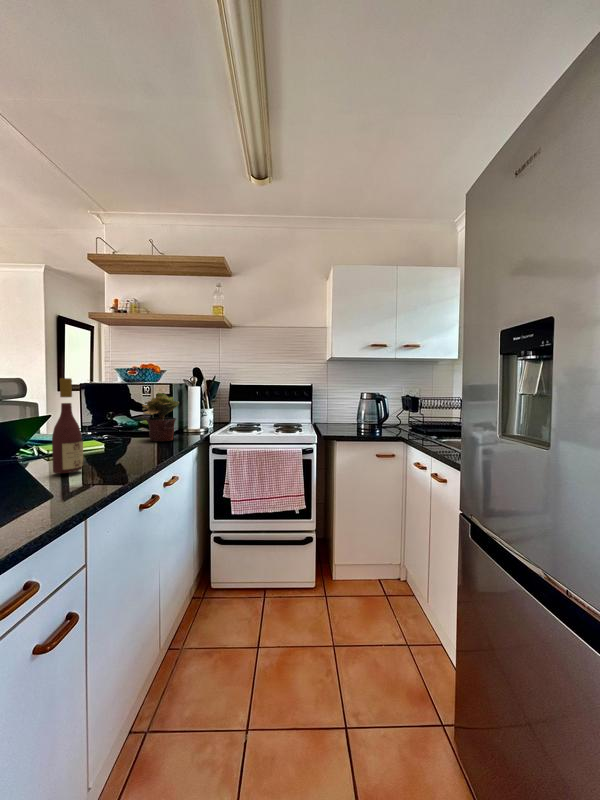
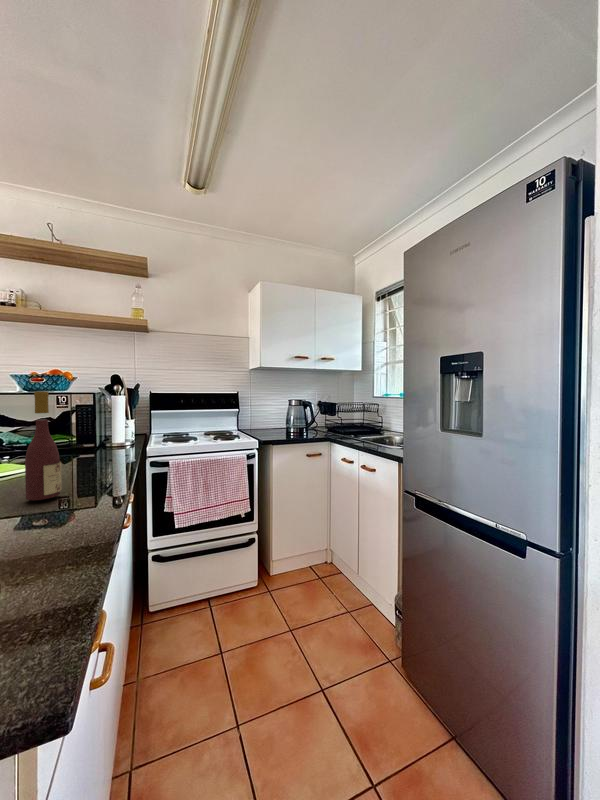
potted plant: present [142,393,179,442] -> none [71,403,118,459]

